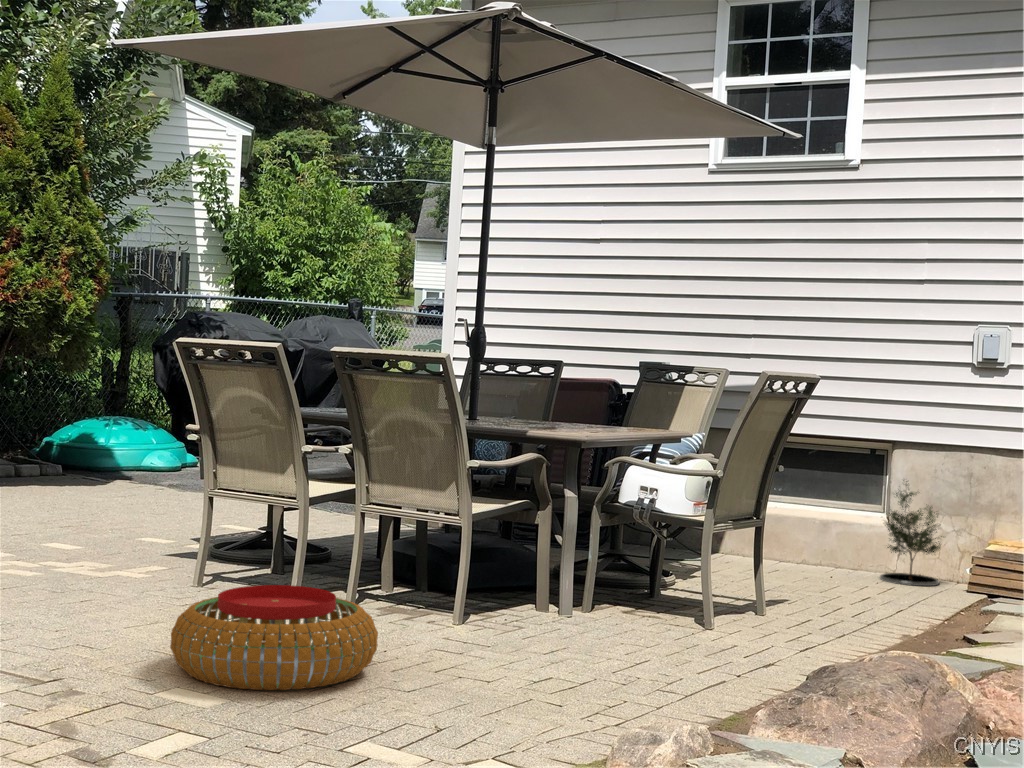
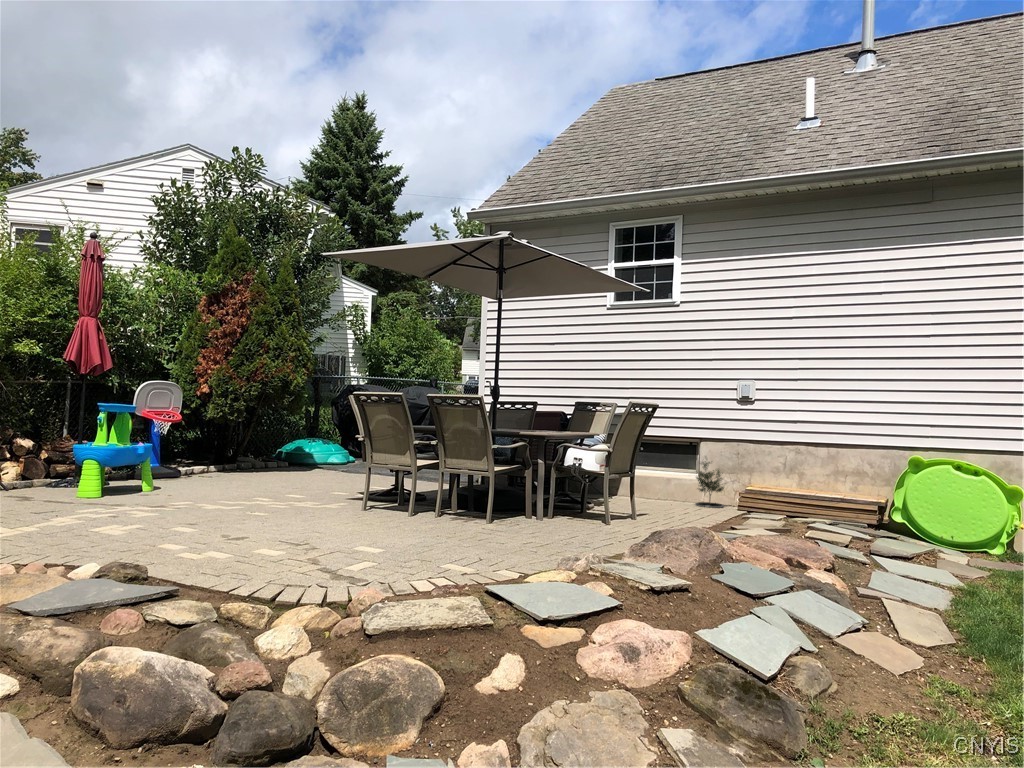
pouf: present [170,585,378,690] -> none [356,504,452,550]

